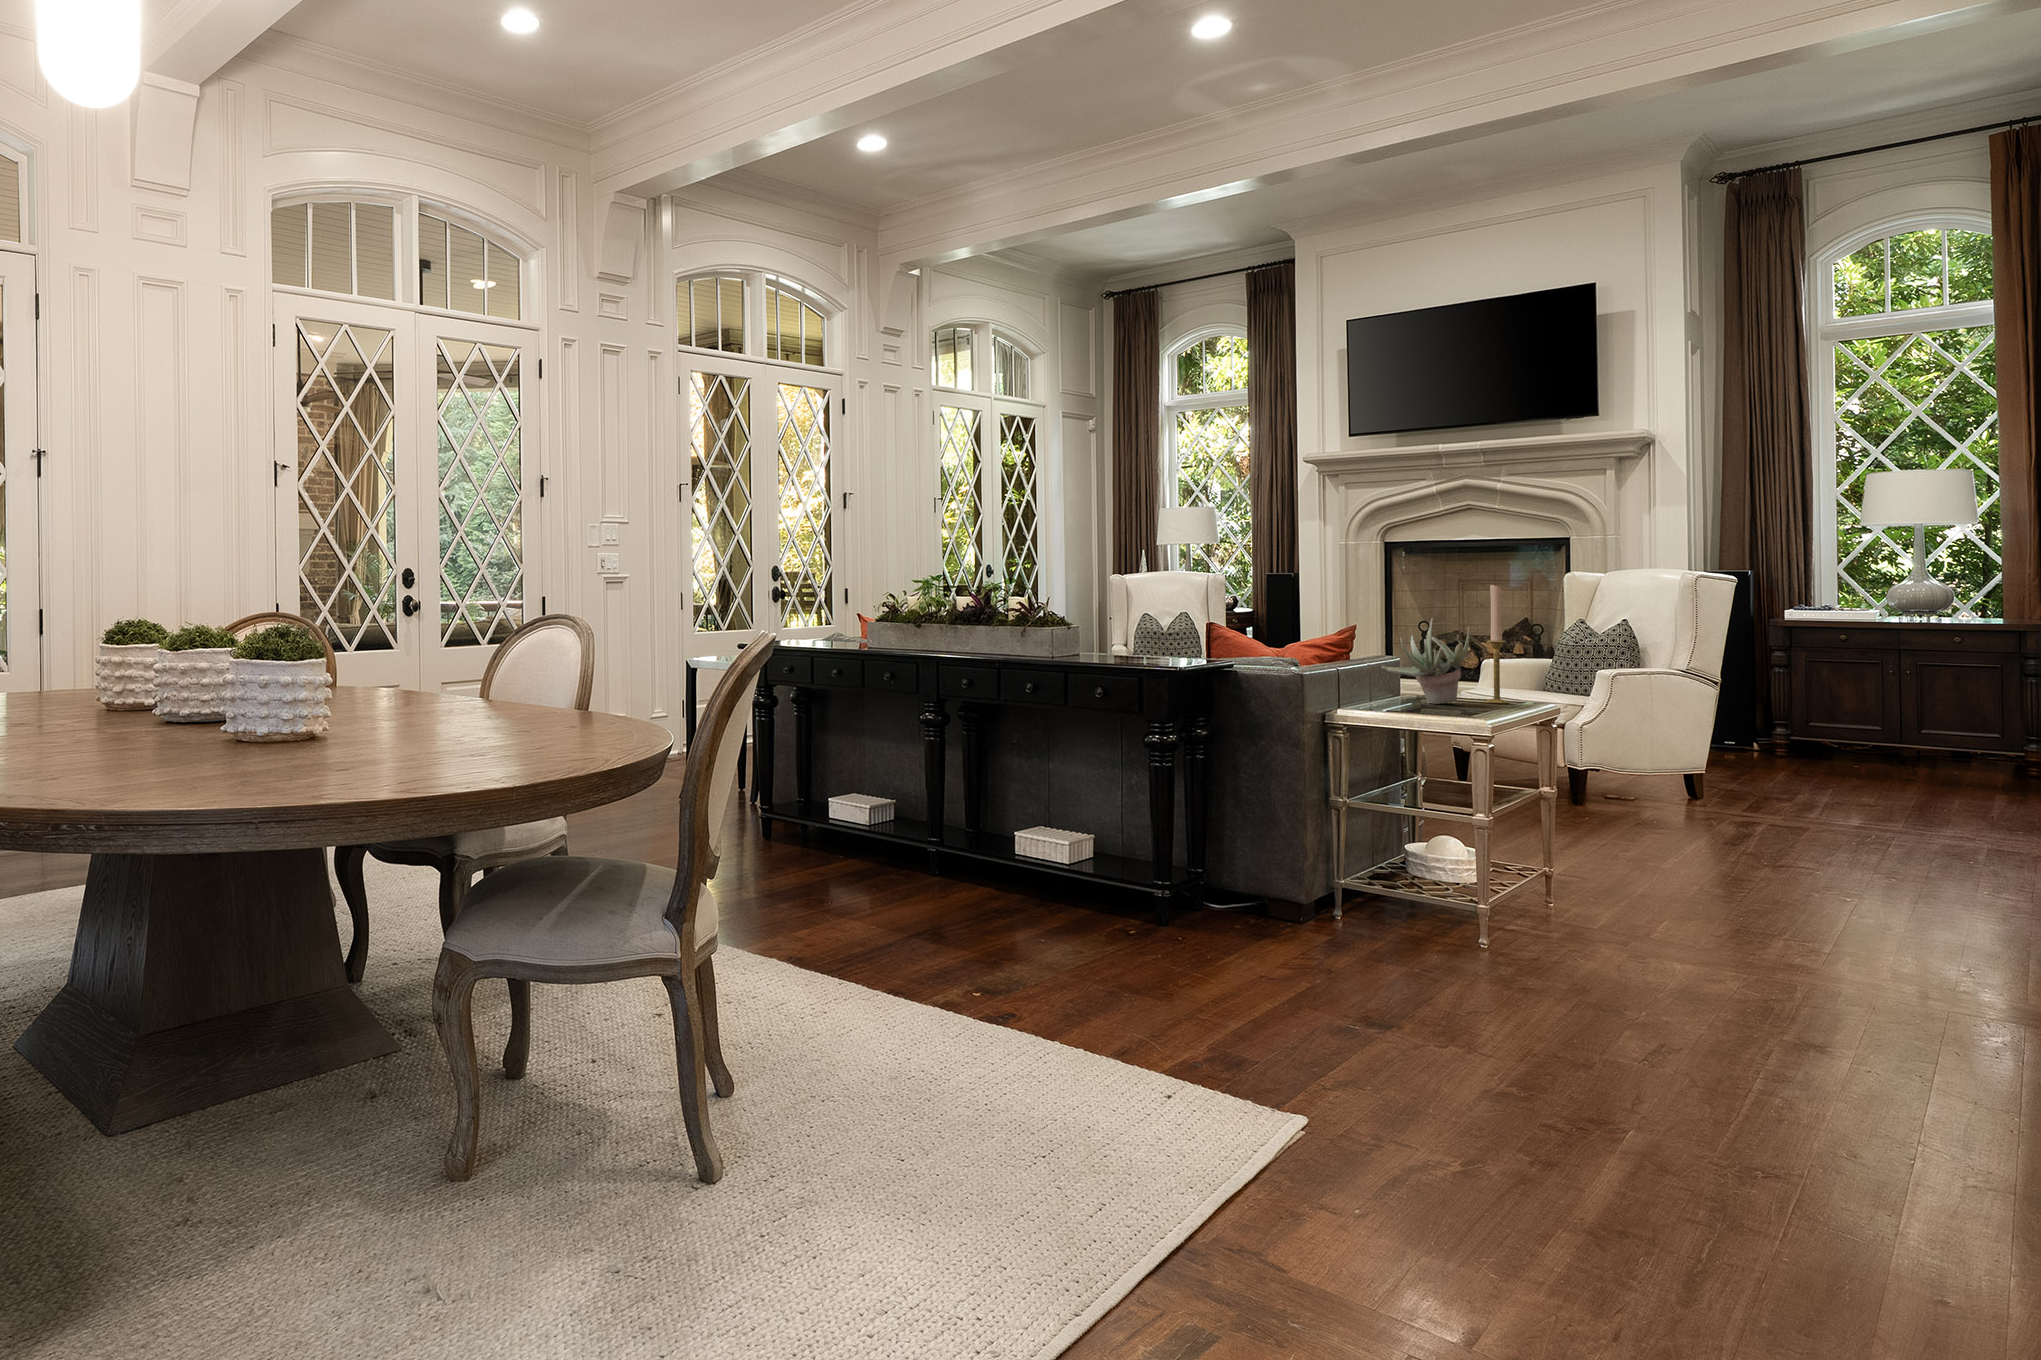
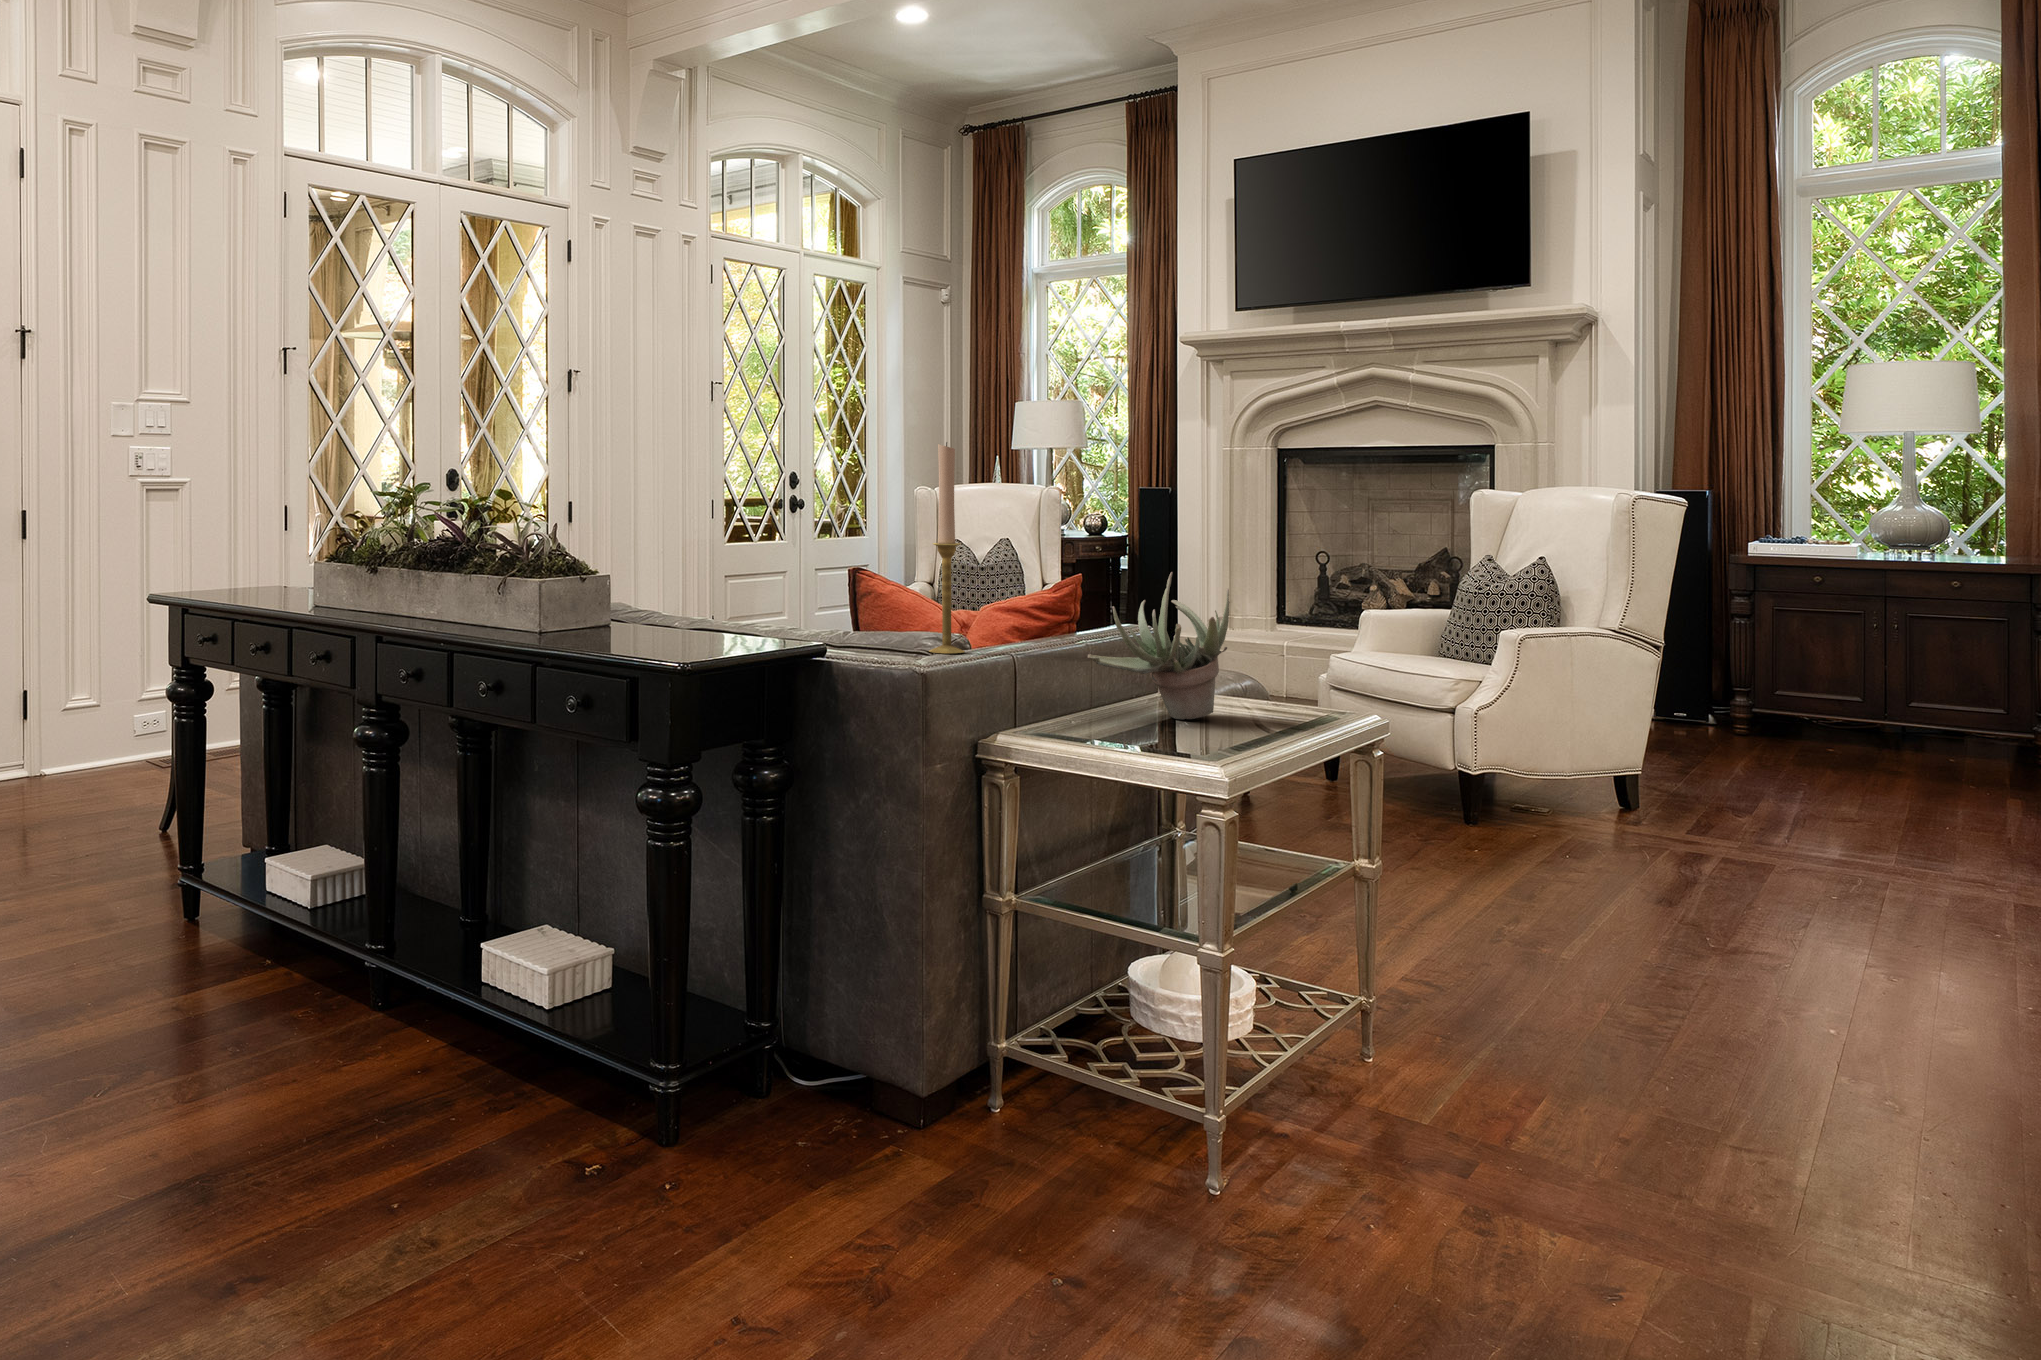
candlestick: present [1486,585,1508,703] -> present [929,442,965,653]

